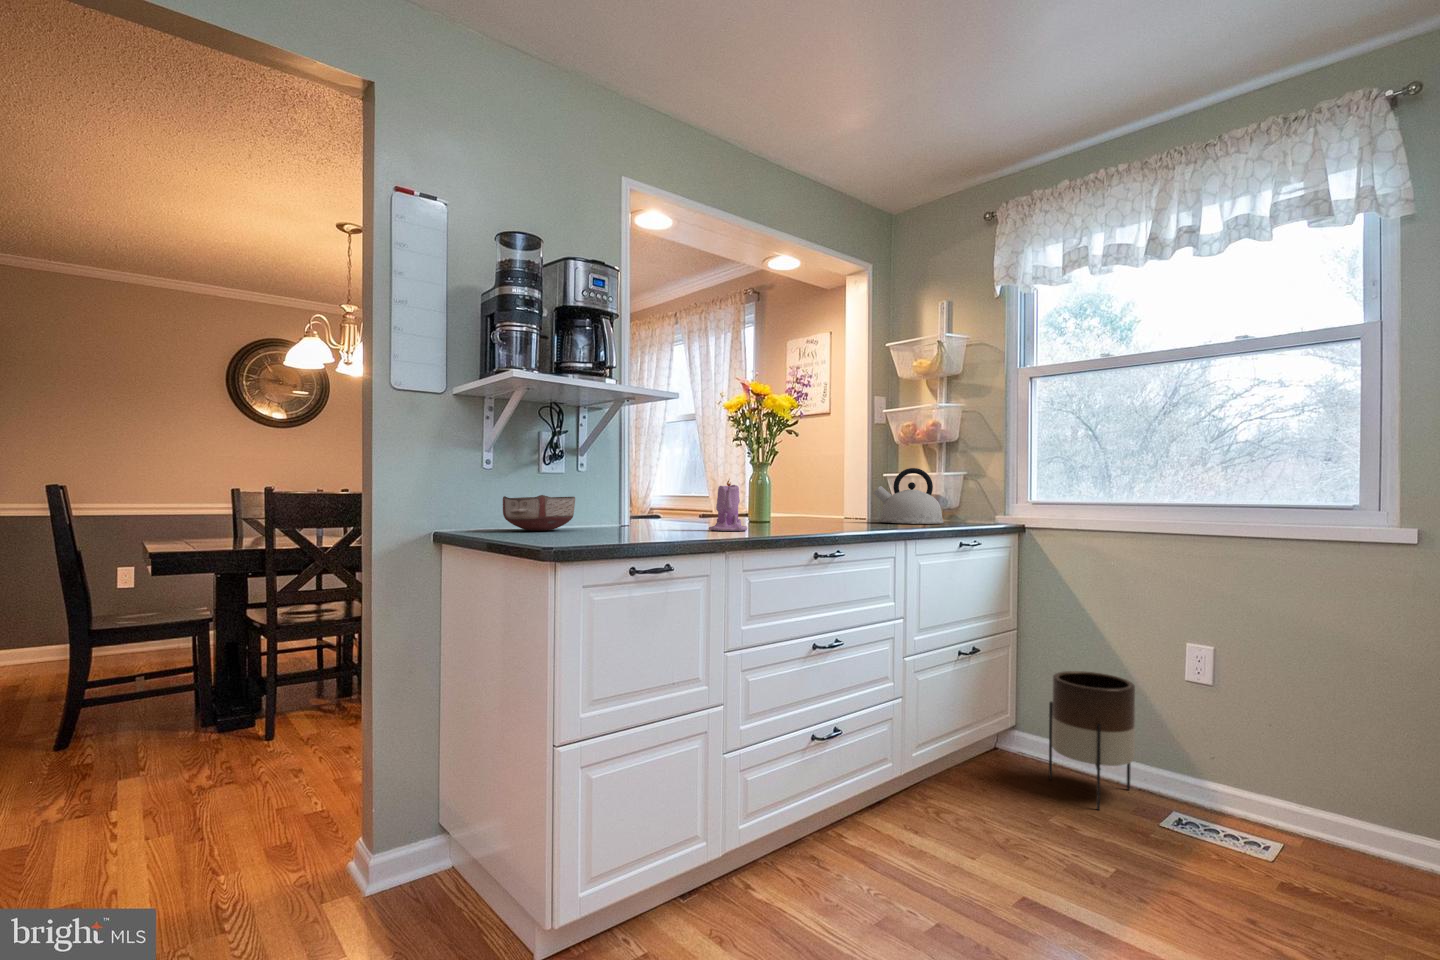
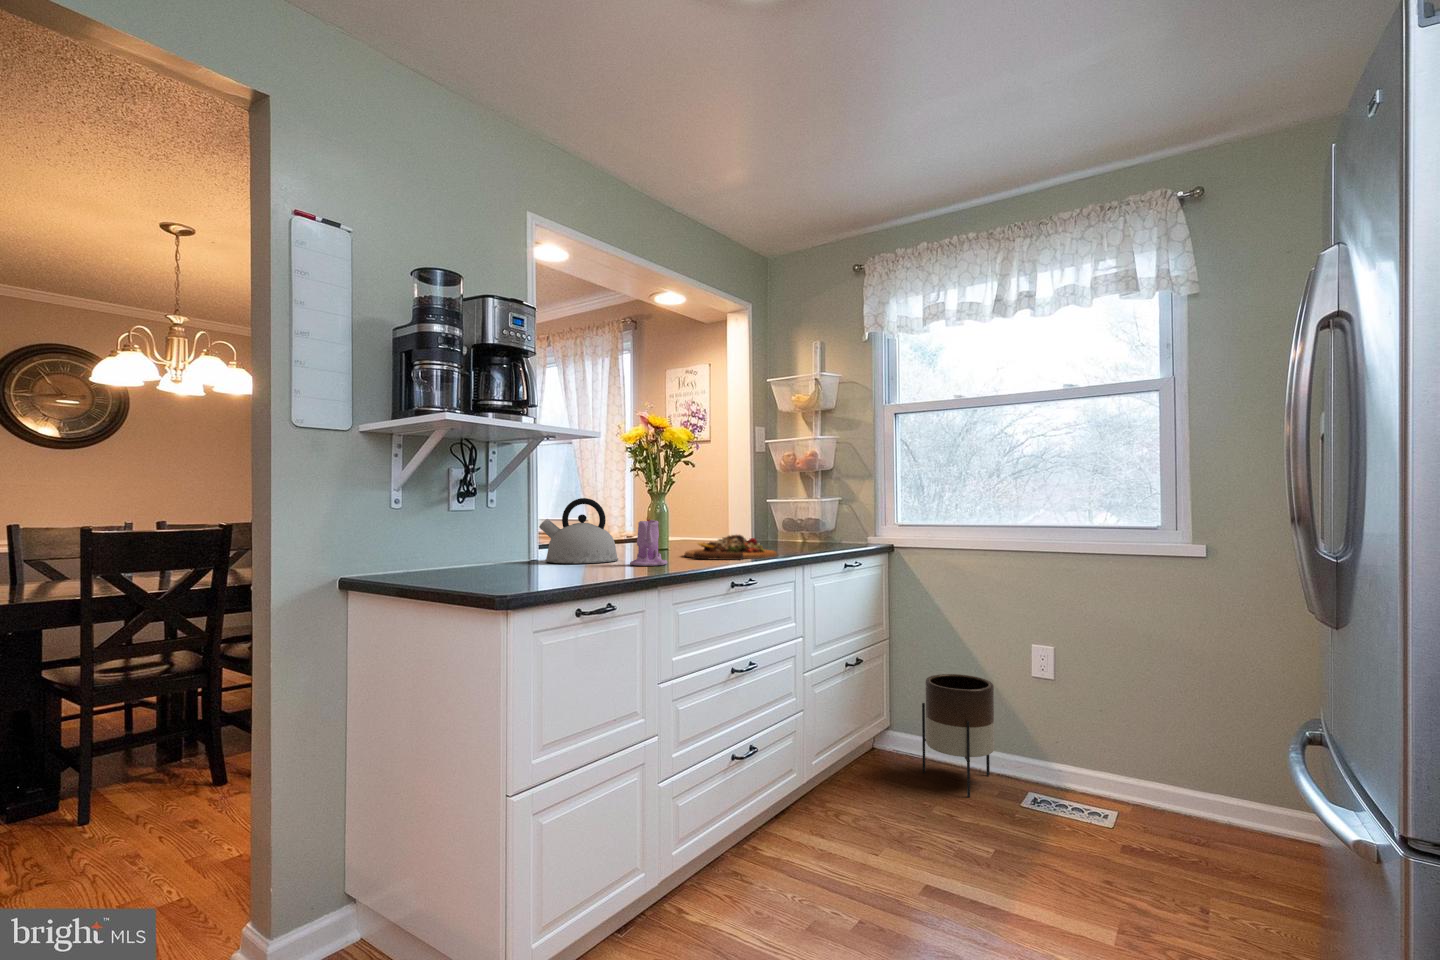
kettle: present [874,468,944,524] -> present [539,498,618,563]
ceramic bowl: present [503,495,575,531] -> none [416,536,494,573]
cutting board: none [775,505,875,530] -> present [684,535,777,560]

